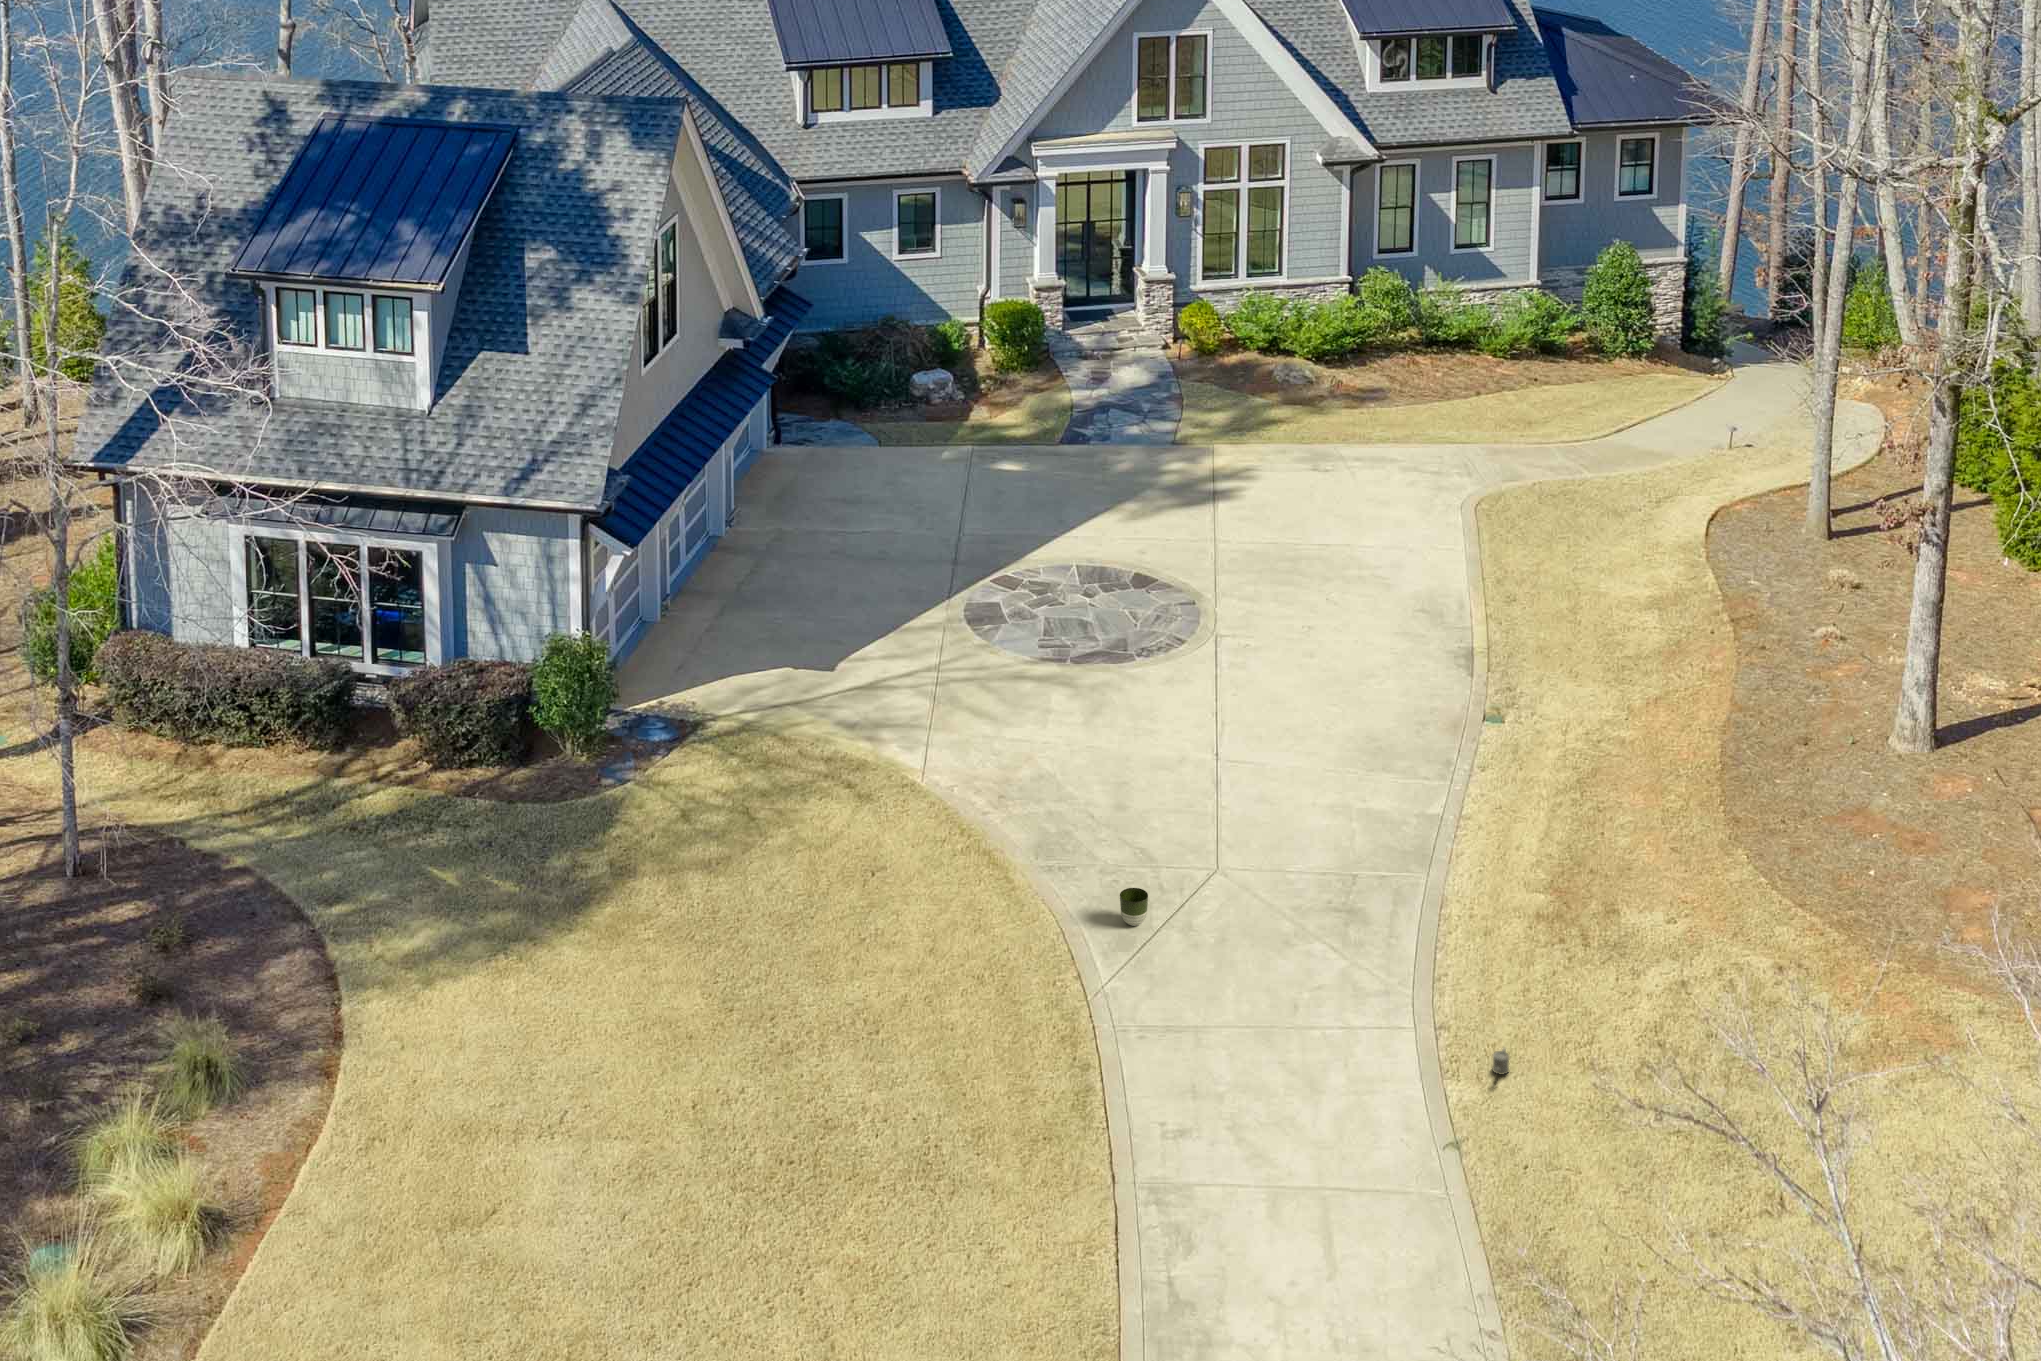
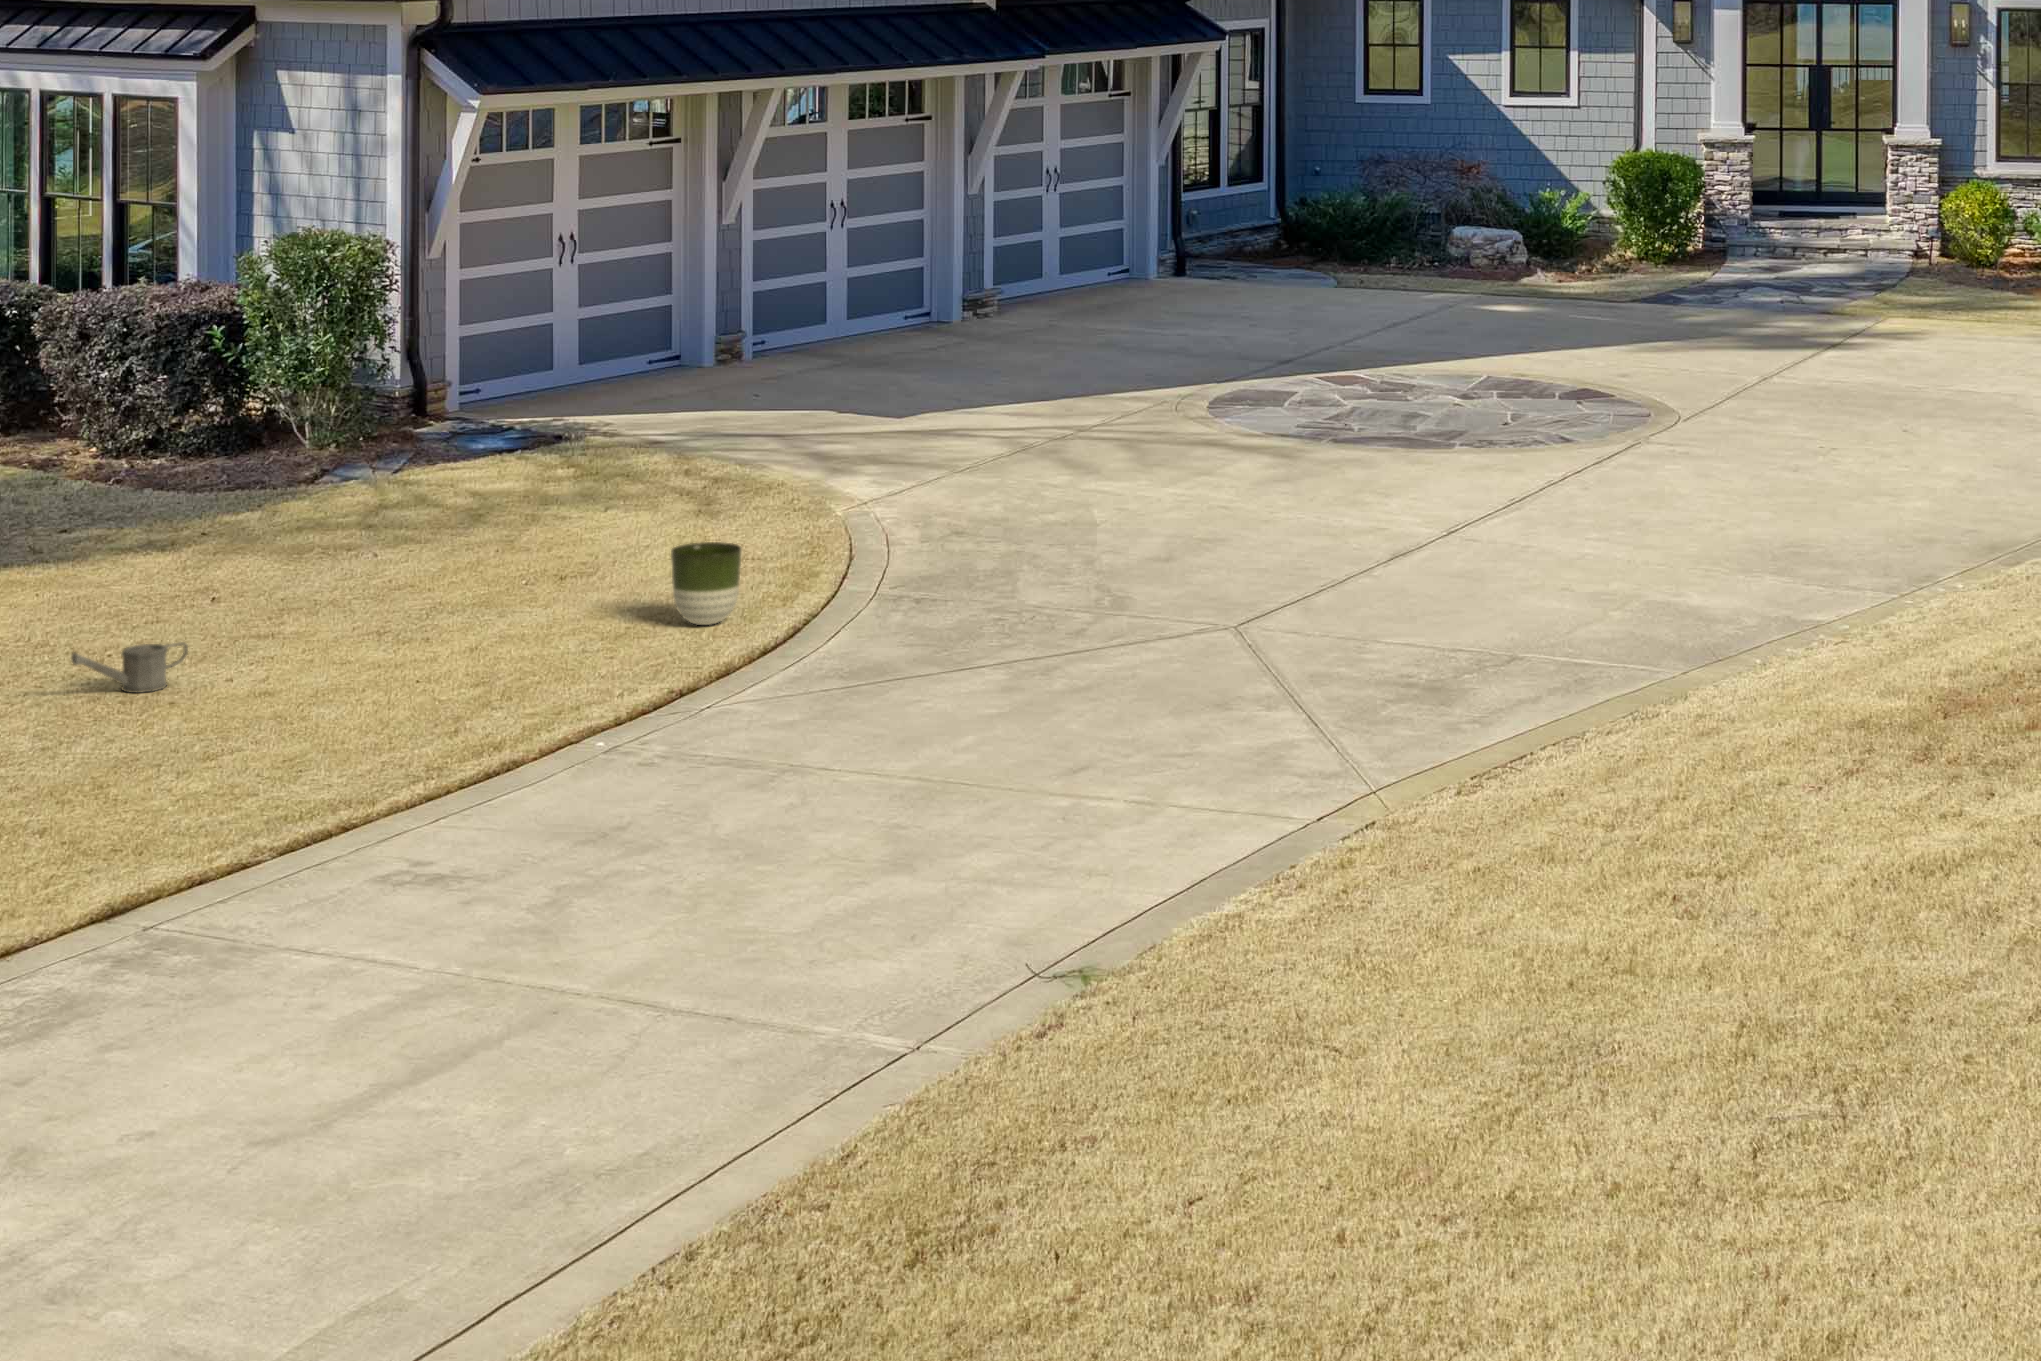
watering can: present [1492,1048,1509,1075] -> present [71,642,188,693]

